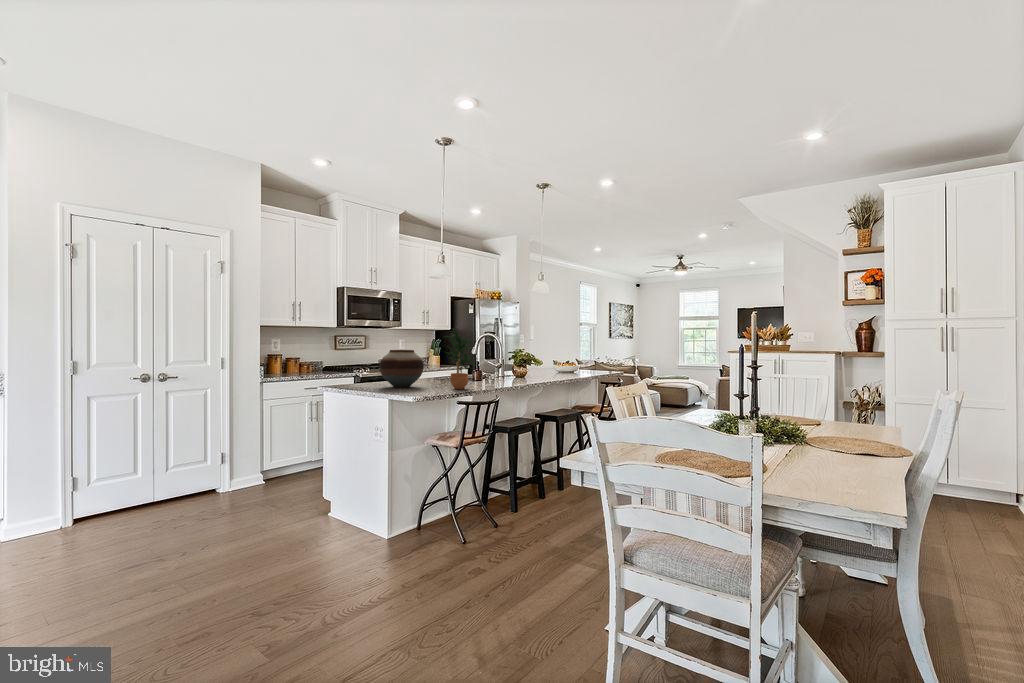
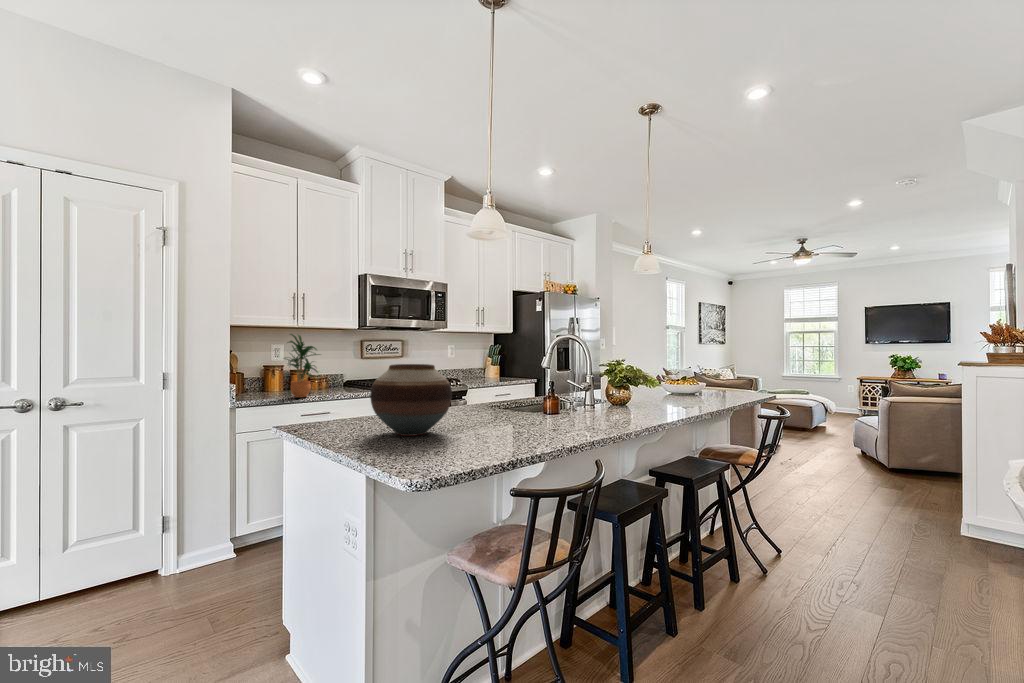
potted plant: present [444,328,475,389] -> present [287,334,320,397]

